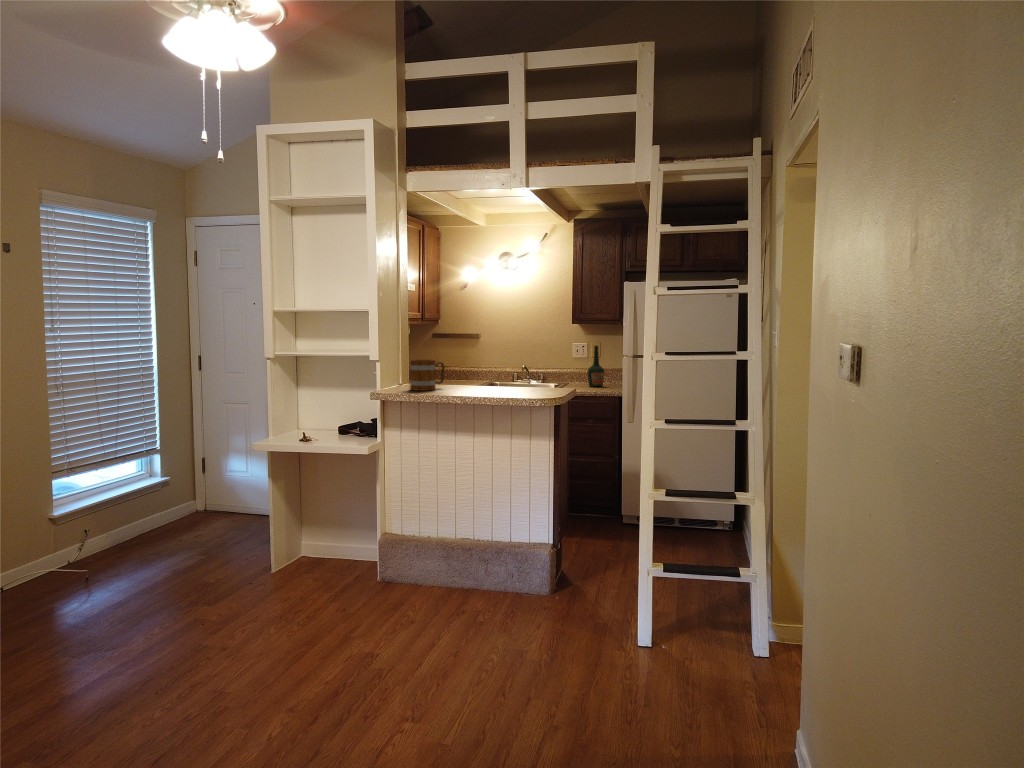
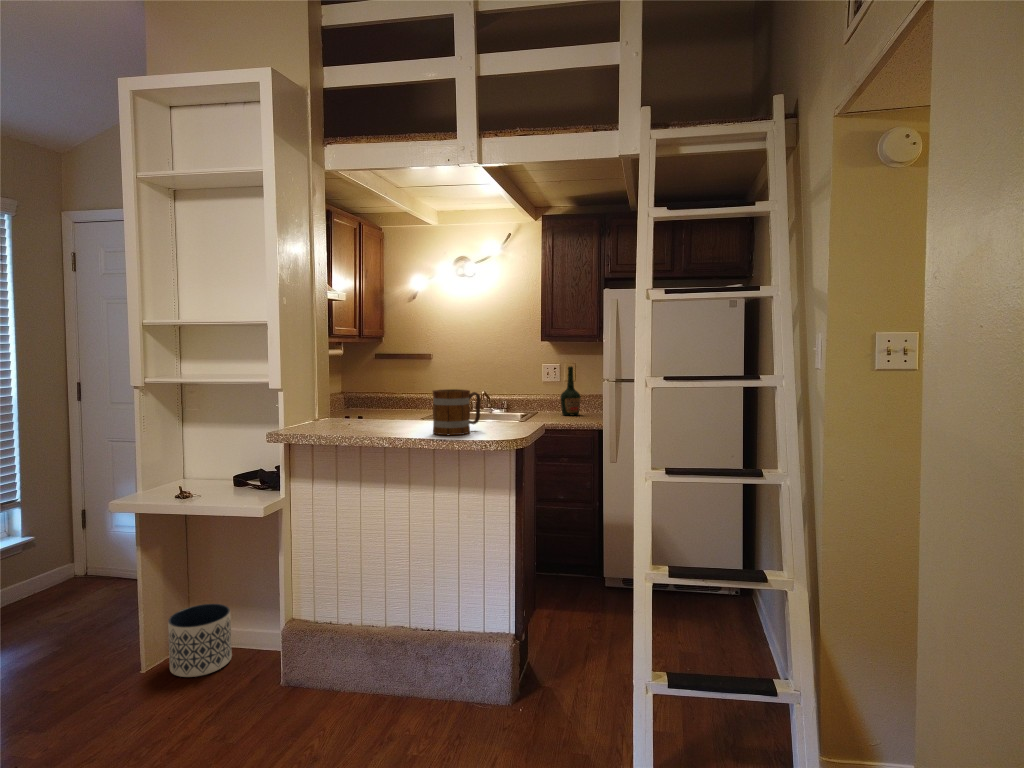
mug: present [410,360,444,391] -> present [433,389,481,435]
planter: none [293,524,337,574] -> present [168,604,232,677]

